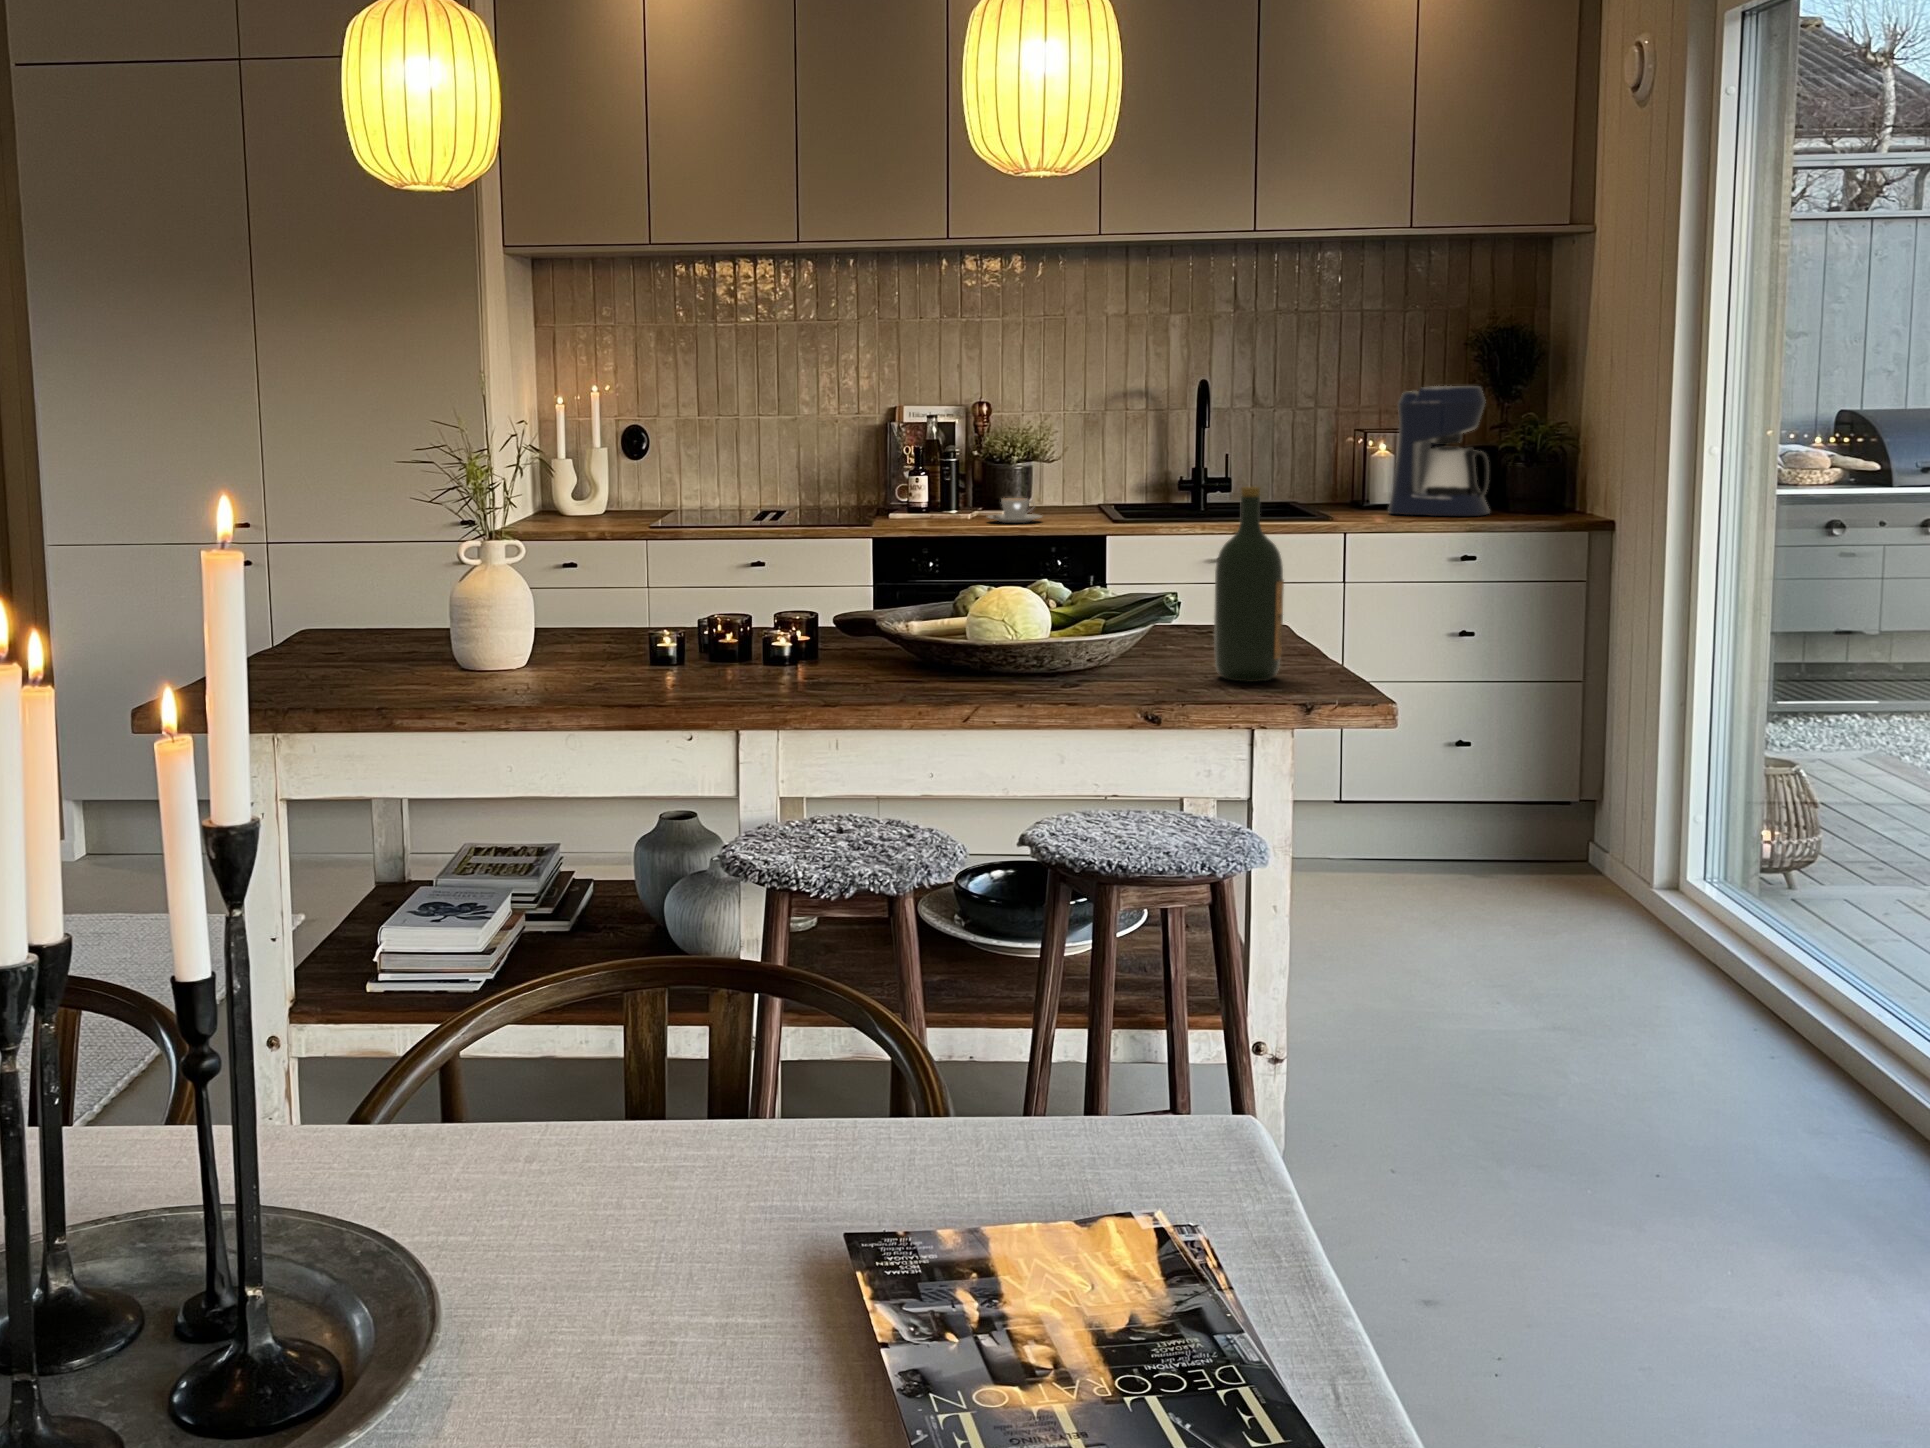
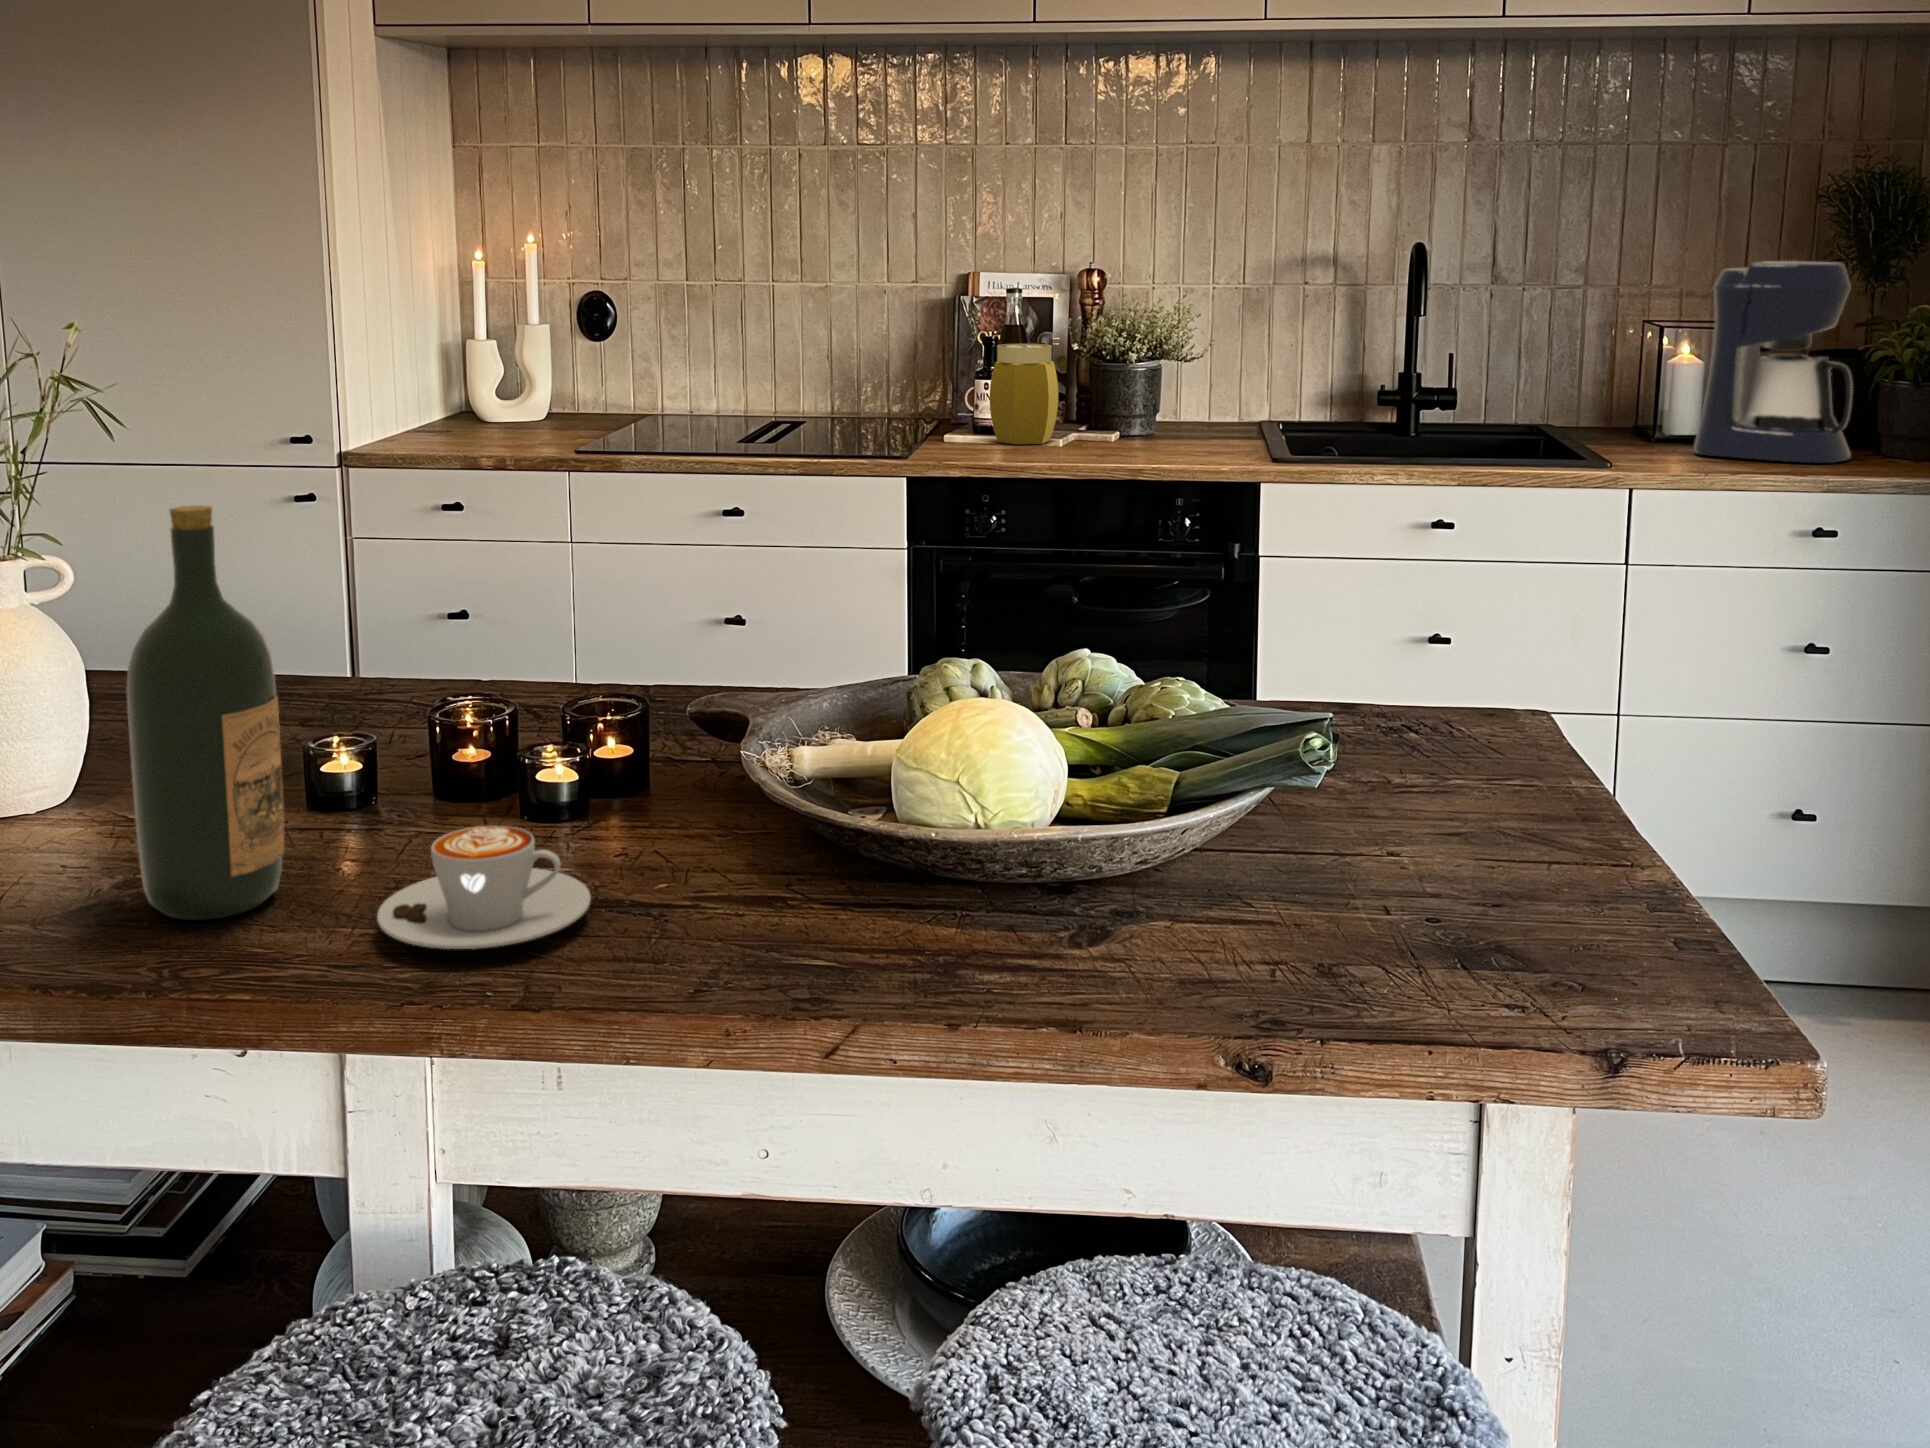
jar: none [919,452,965,519] -> present [990,344,1058,444]
wine bottle: present [1214,487,1284,682] -> present [126,506,285,920]
coffee cup: present [988,498,1042,523] -> present [377,826,591,949]

